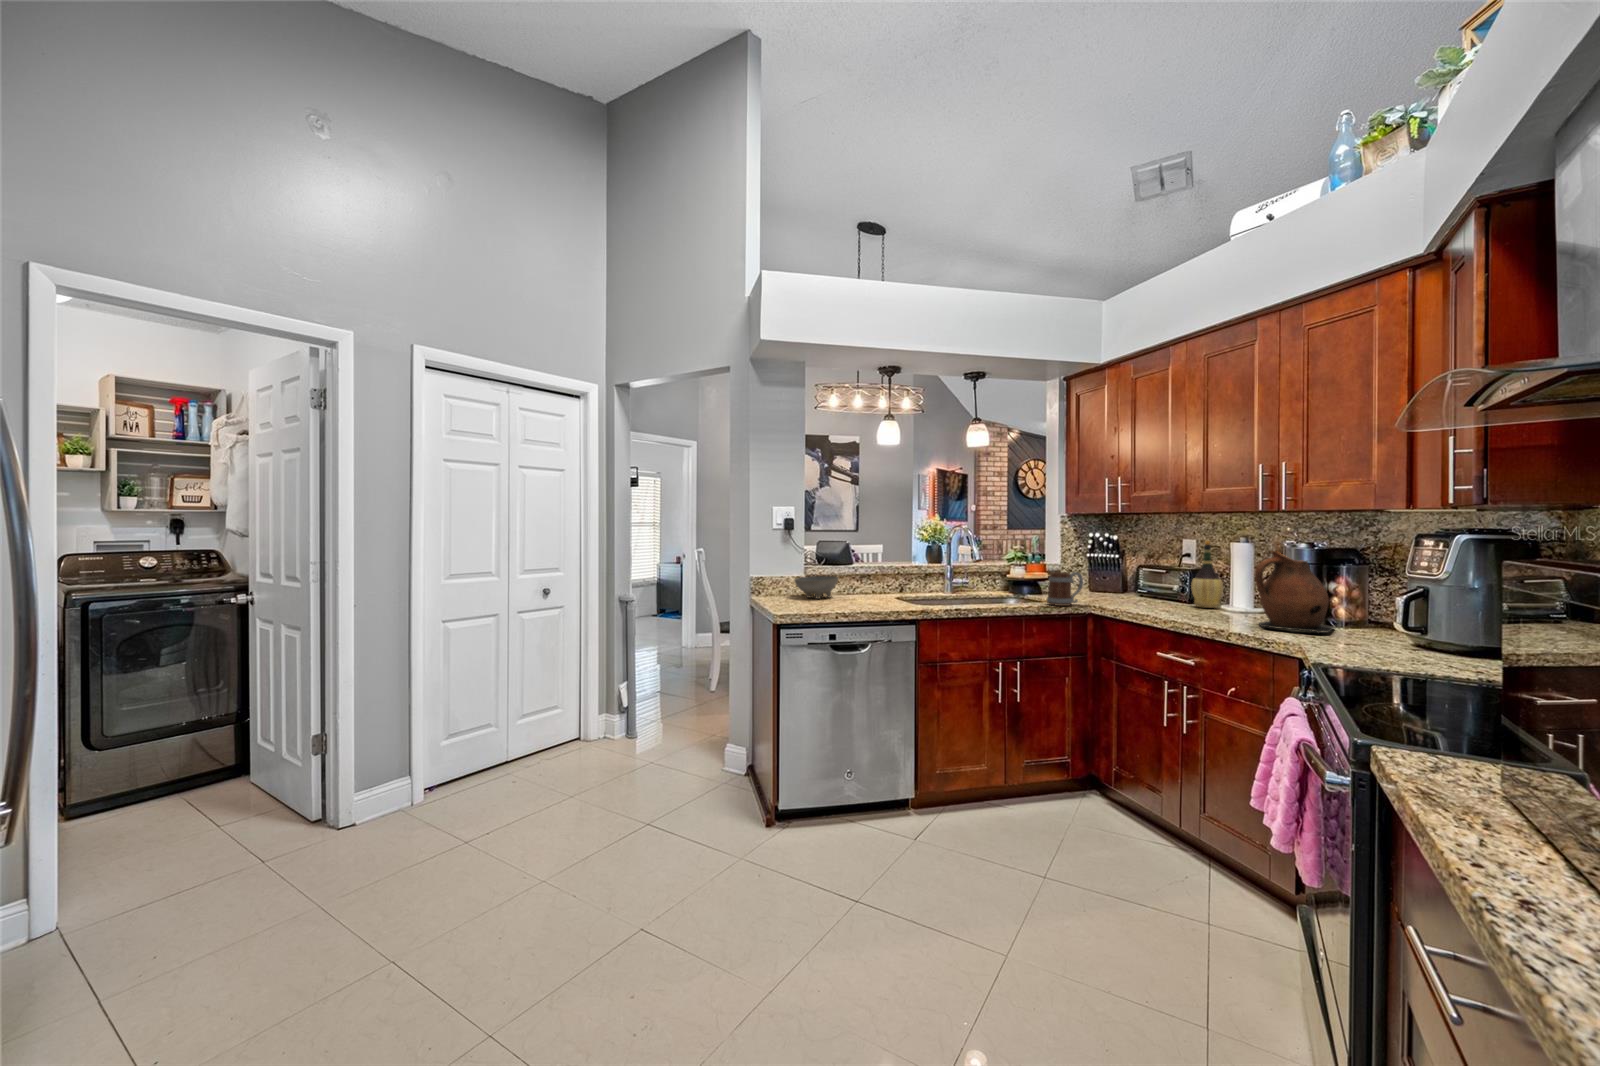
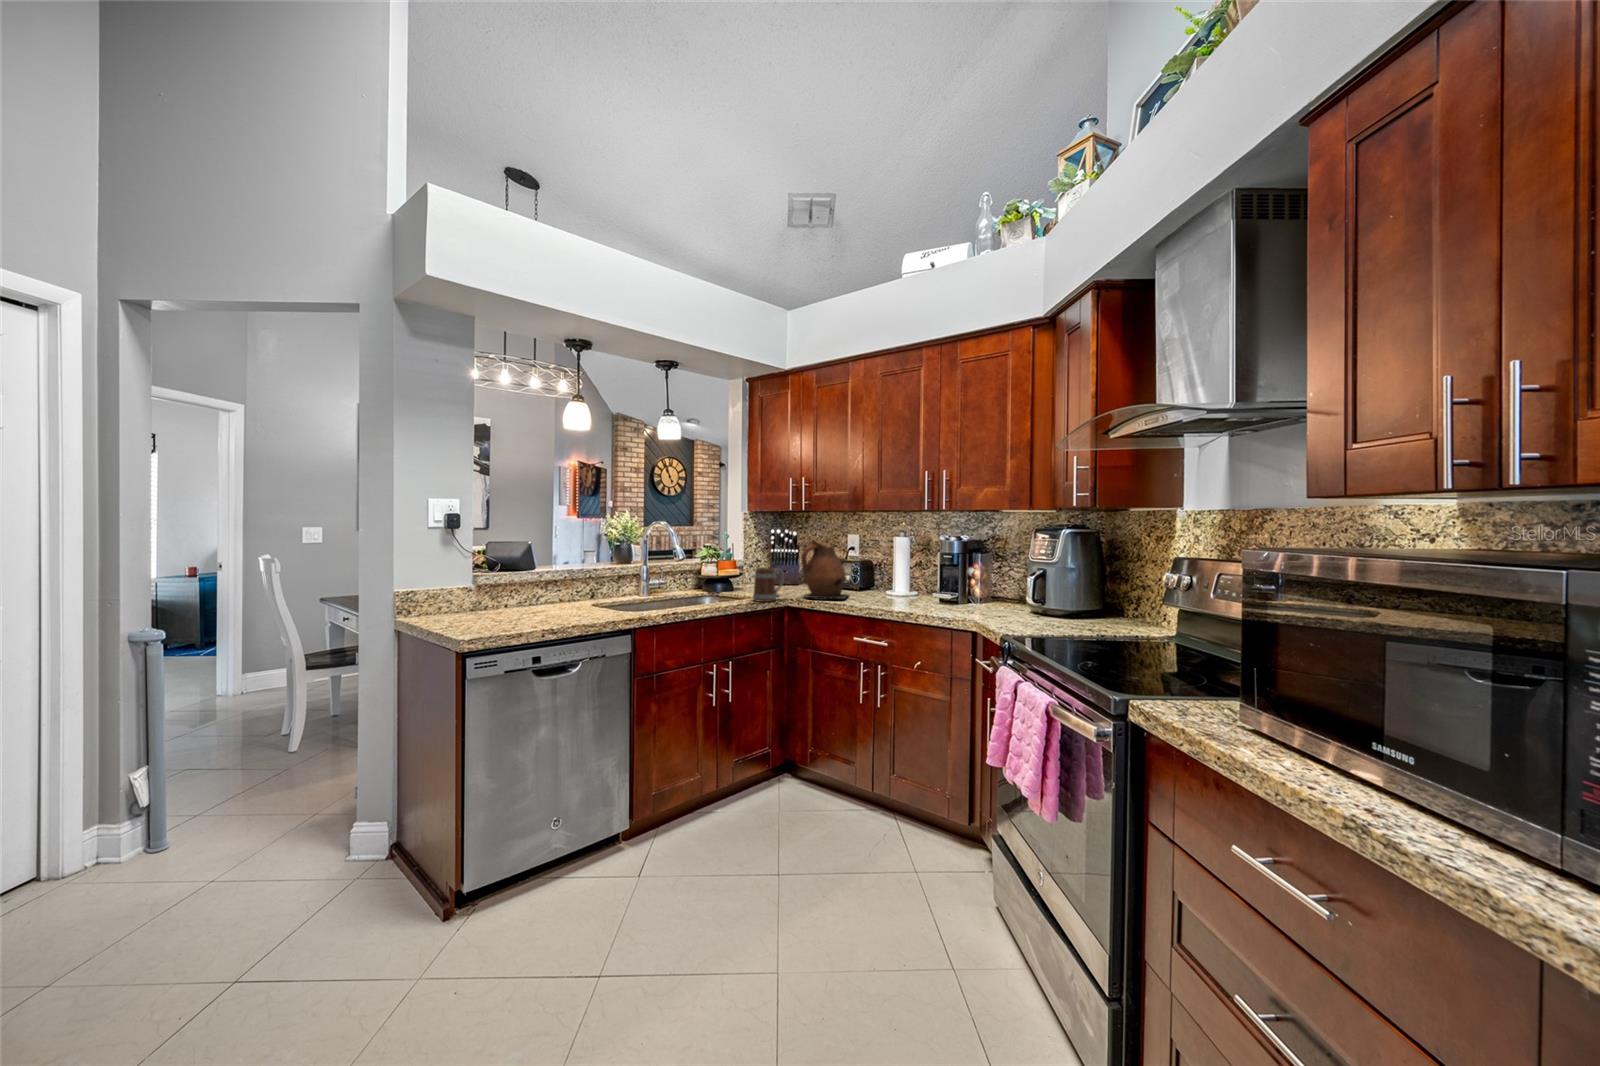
wine bottle: present [1191,540,1223,608] -> none [866,536,890,595]
ceramic pitcher: present [1255,551,1335,633] -> present [801,540,849,599]
bowl: present [794,576,838,599] -> none [461,584,524,613]

